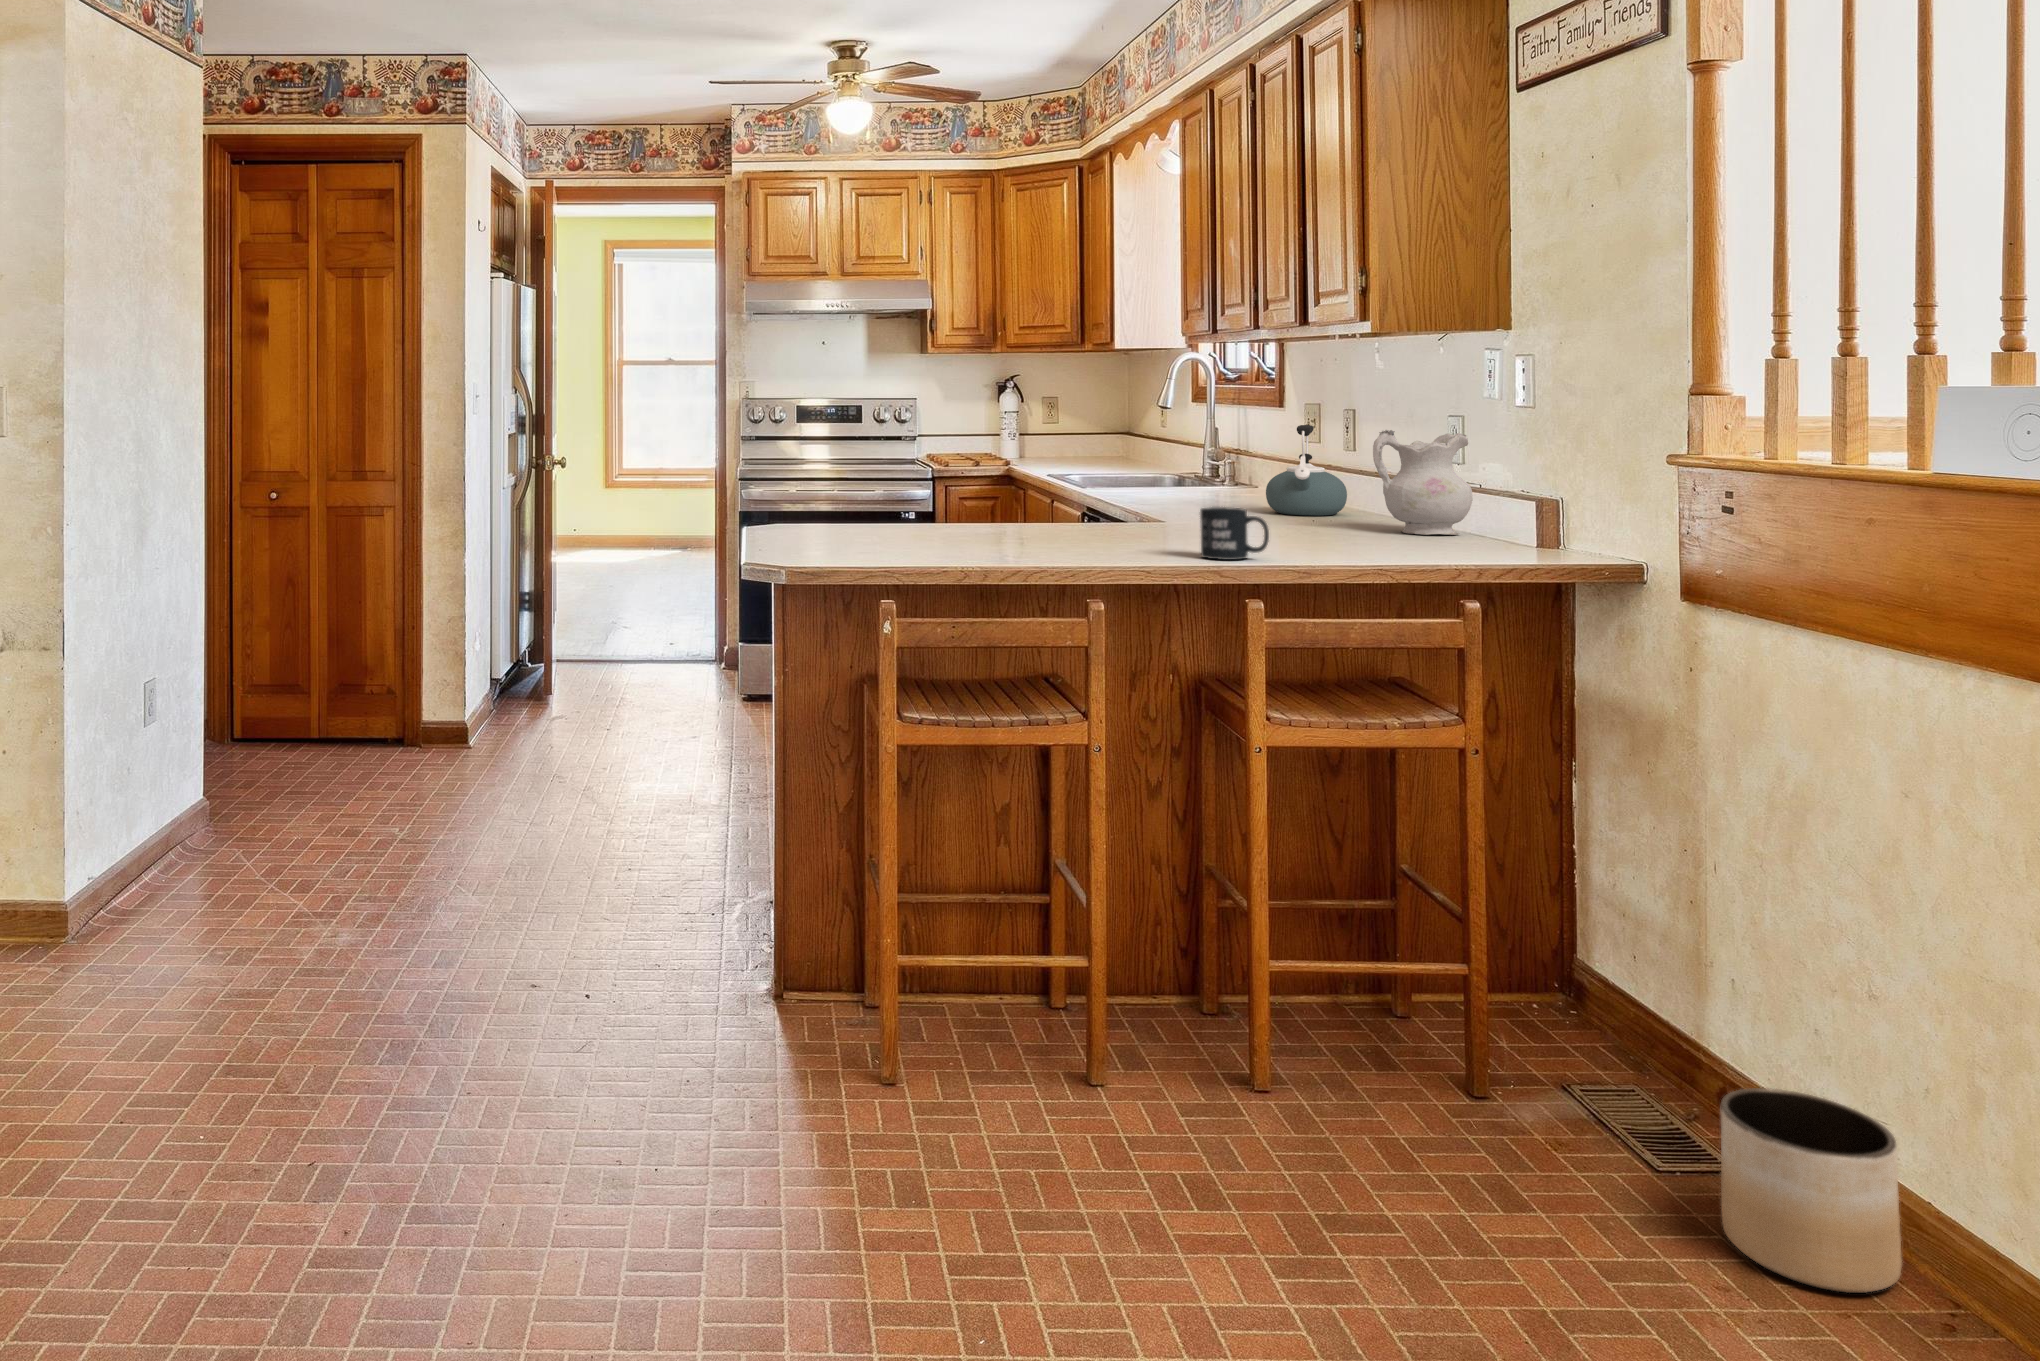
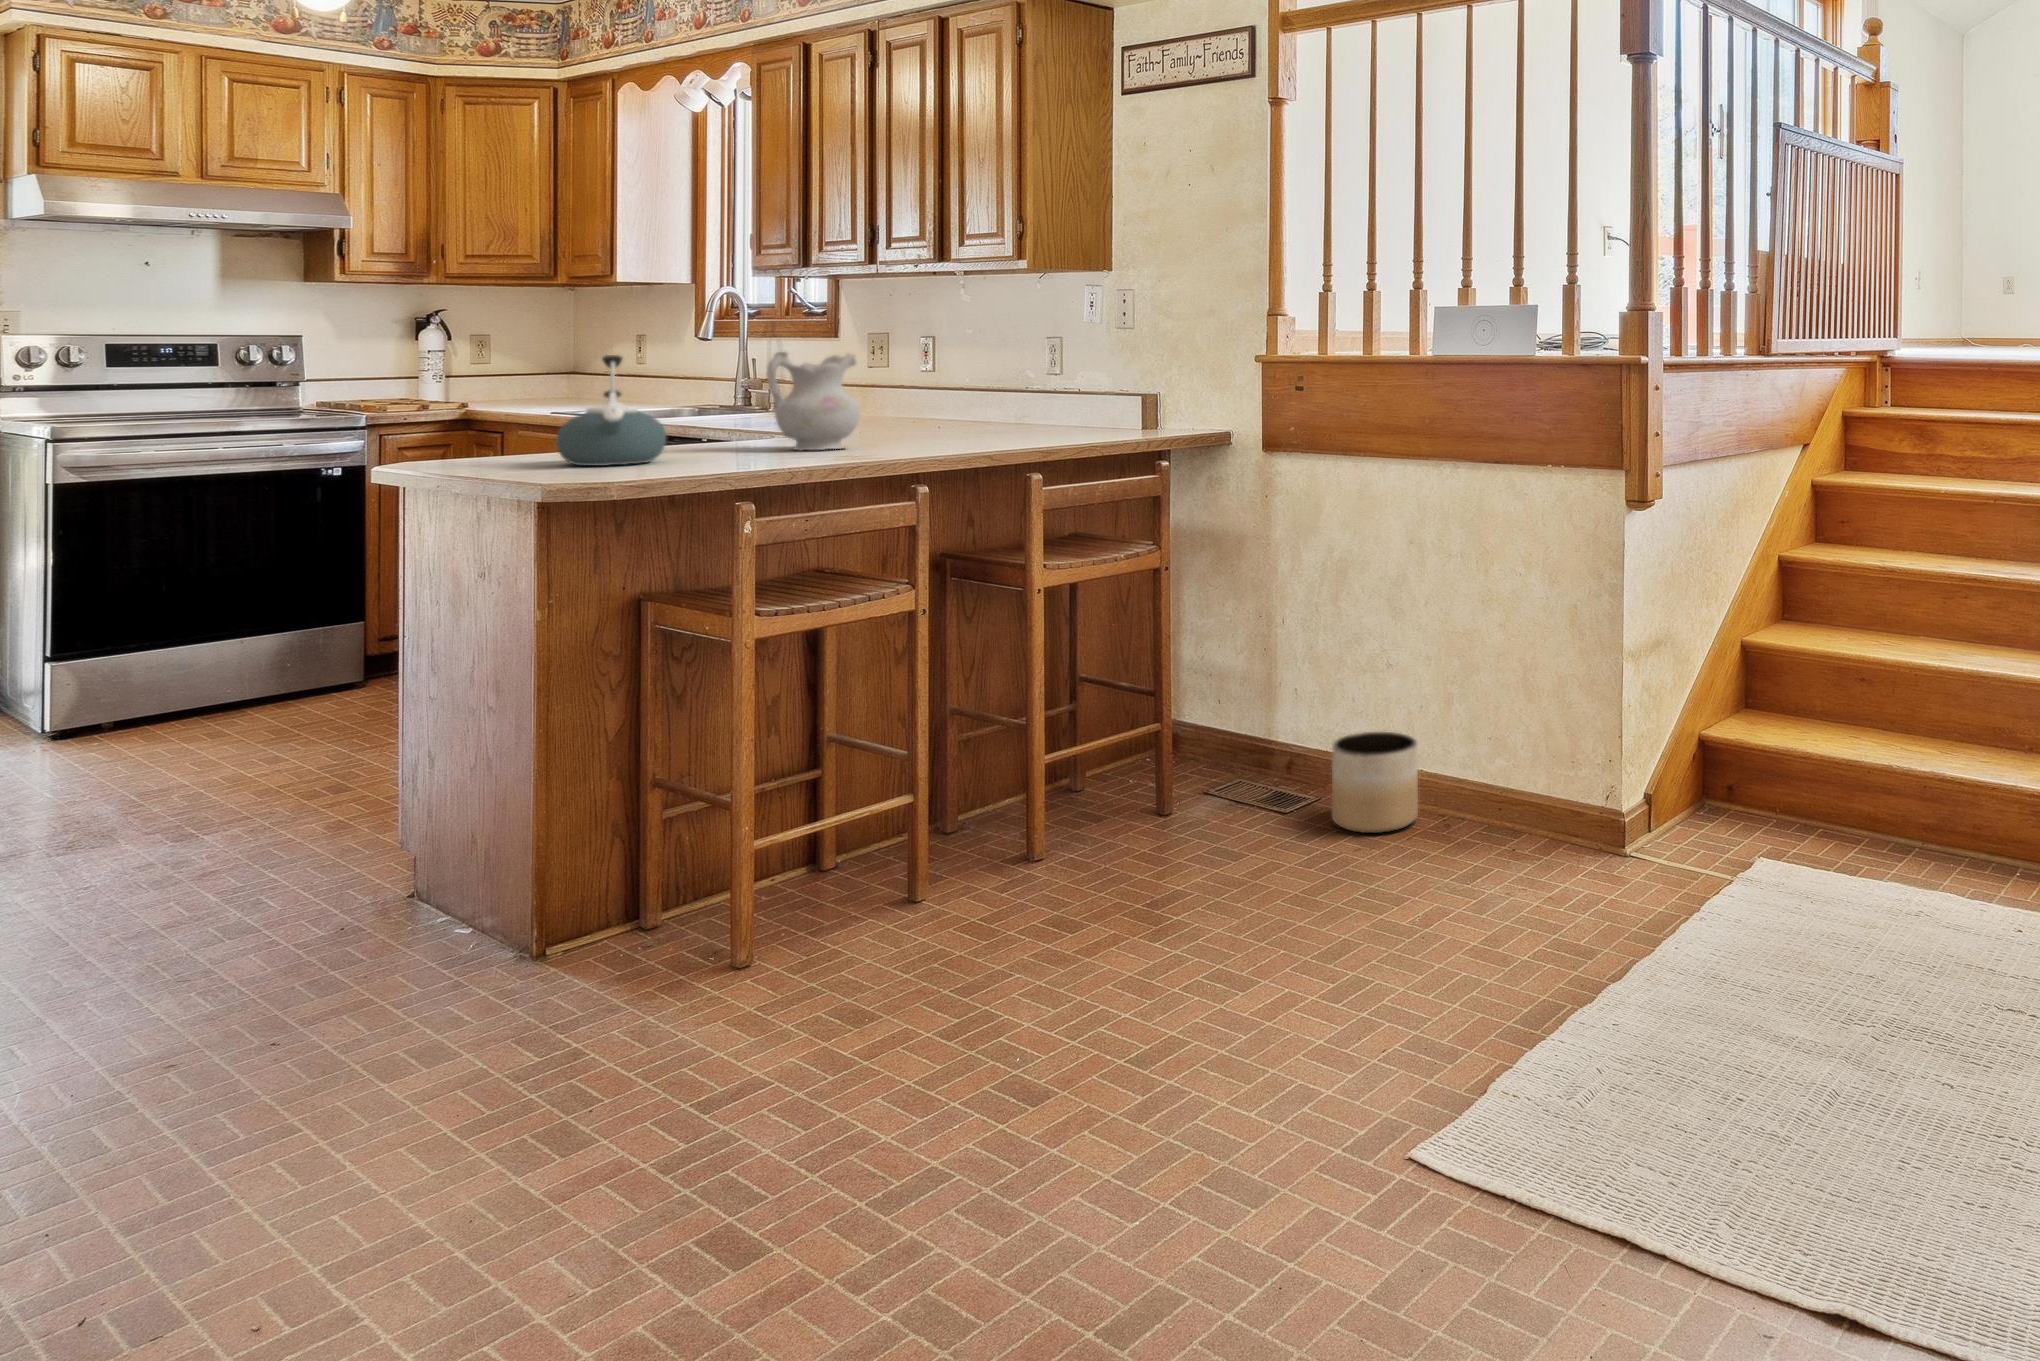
kettle: present [1266,425,1347,515] -> present [556,355,666,466]
ceramic pitcher: present [1373,430,1473,535] -> present [767,352,860,451]
mug: present [1200,507,1269,560] -> none [950,409,1007,451]

